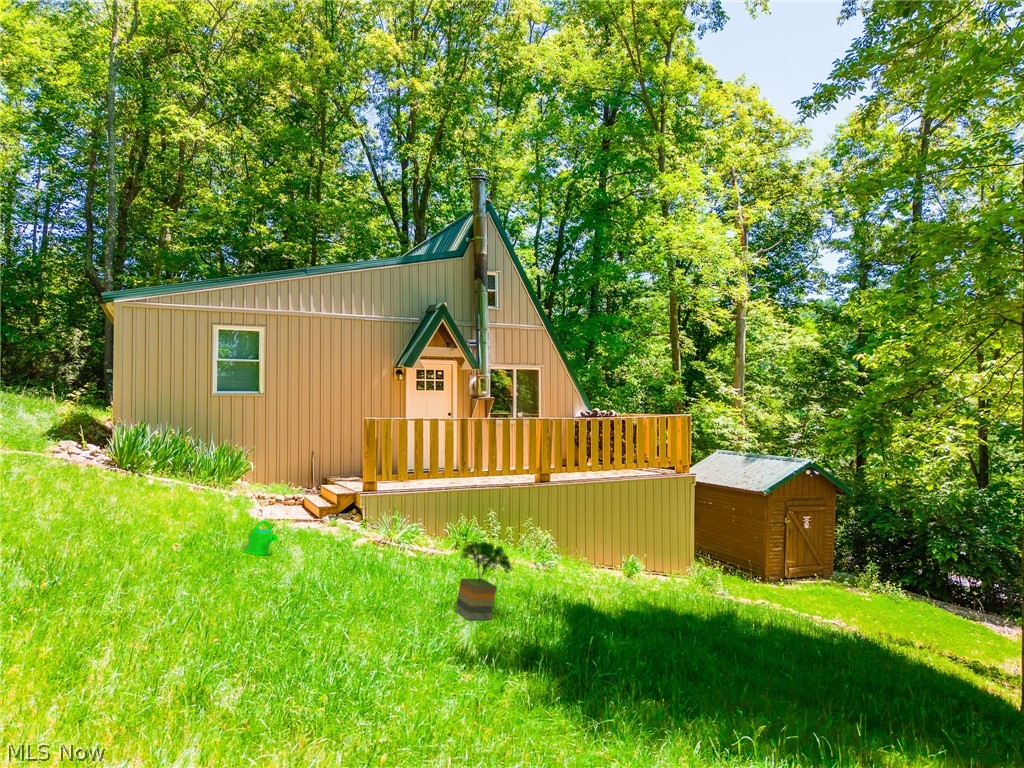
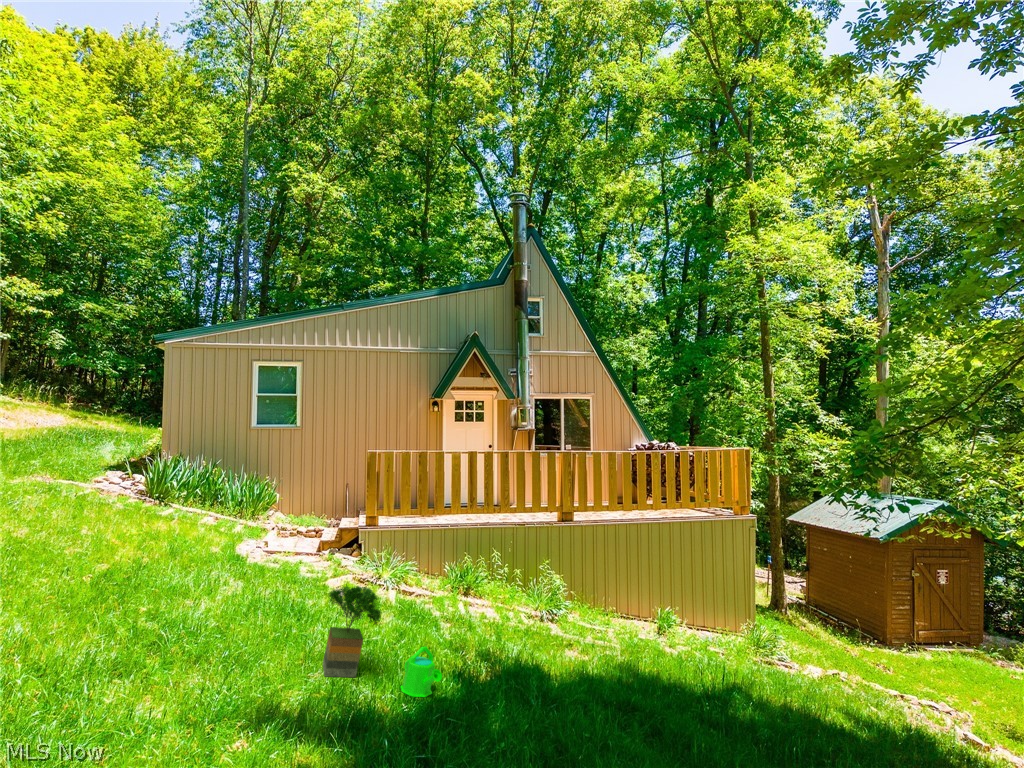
watering can: present [245,520,278,555] -> present [400,647,442,697]

